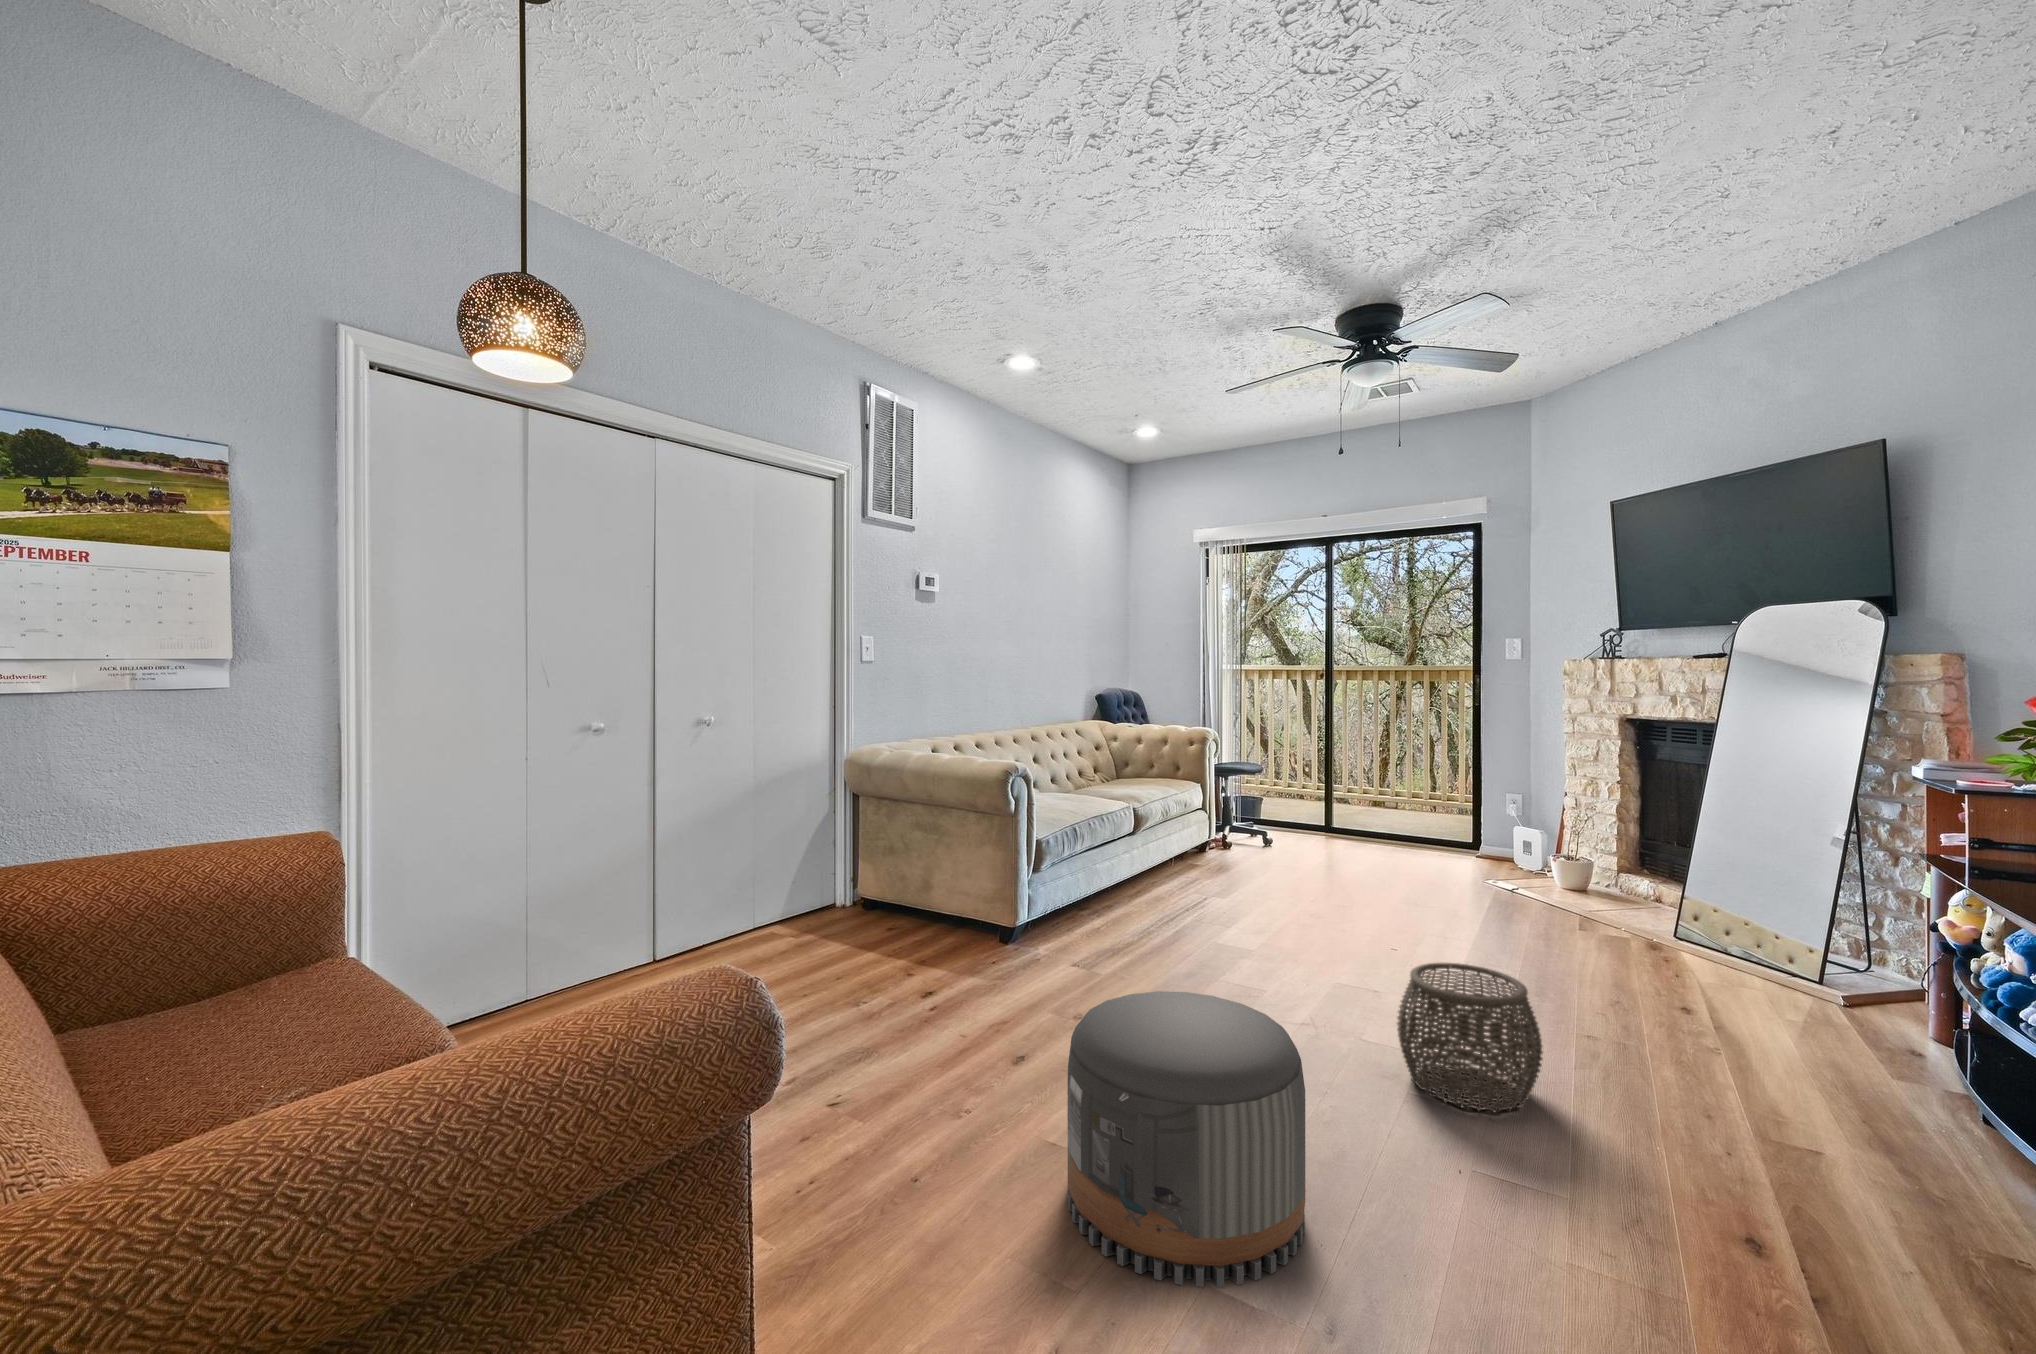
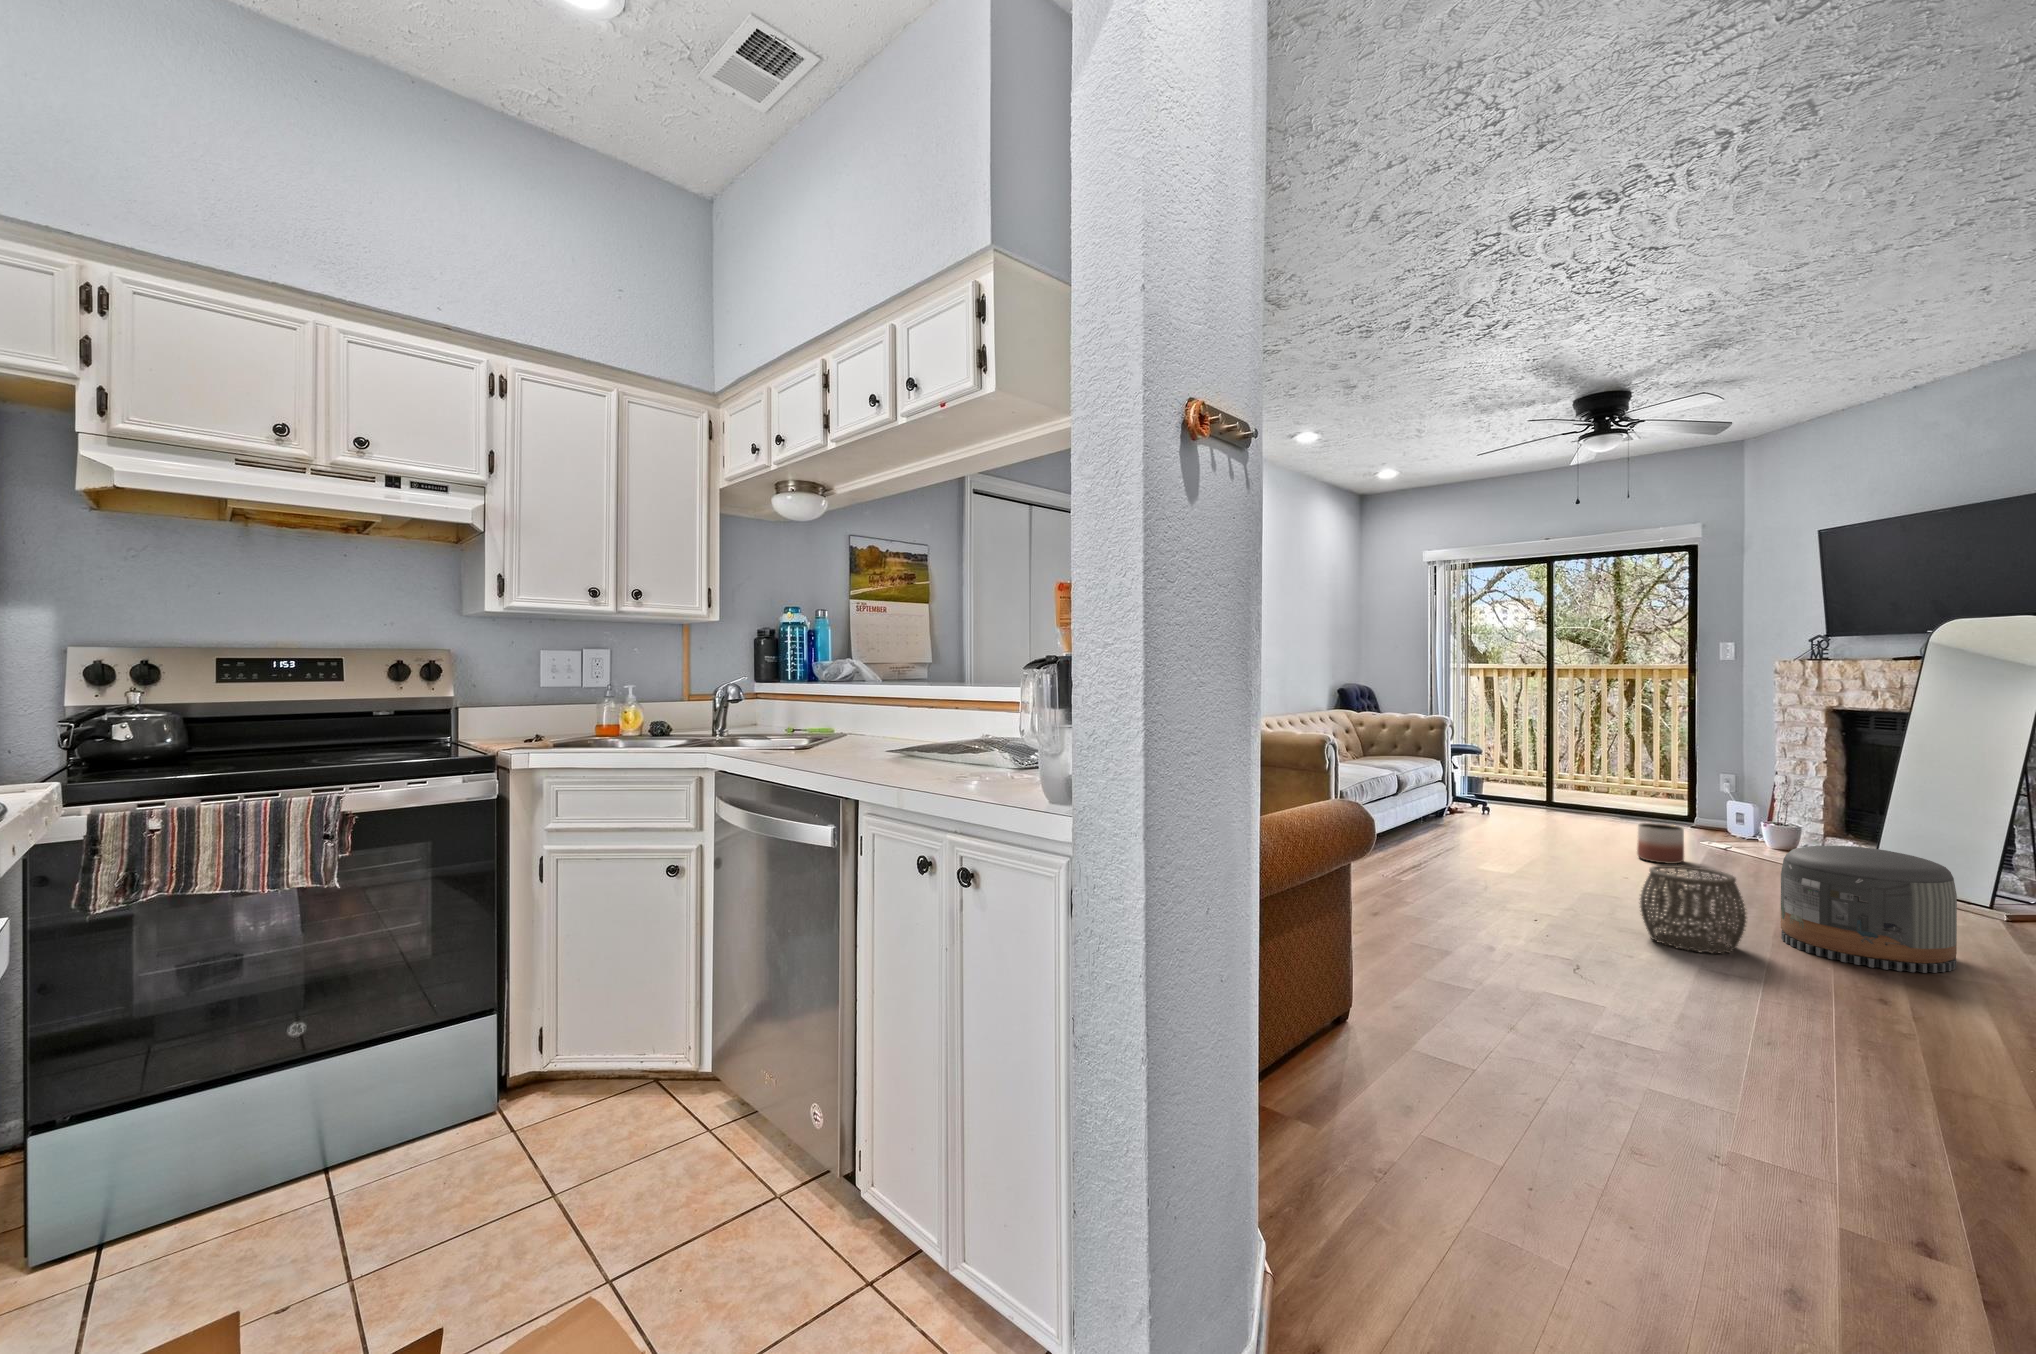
planter: none [1413,865,1466,918] -> present [1637,823,1684,864]
pouf: present [1067,991,1305,1287] -> present [1781,846,1957,973]

